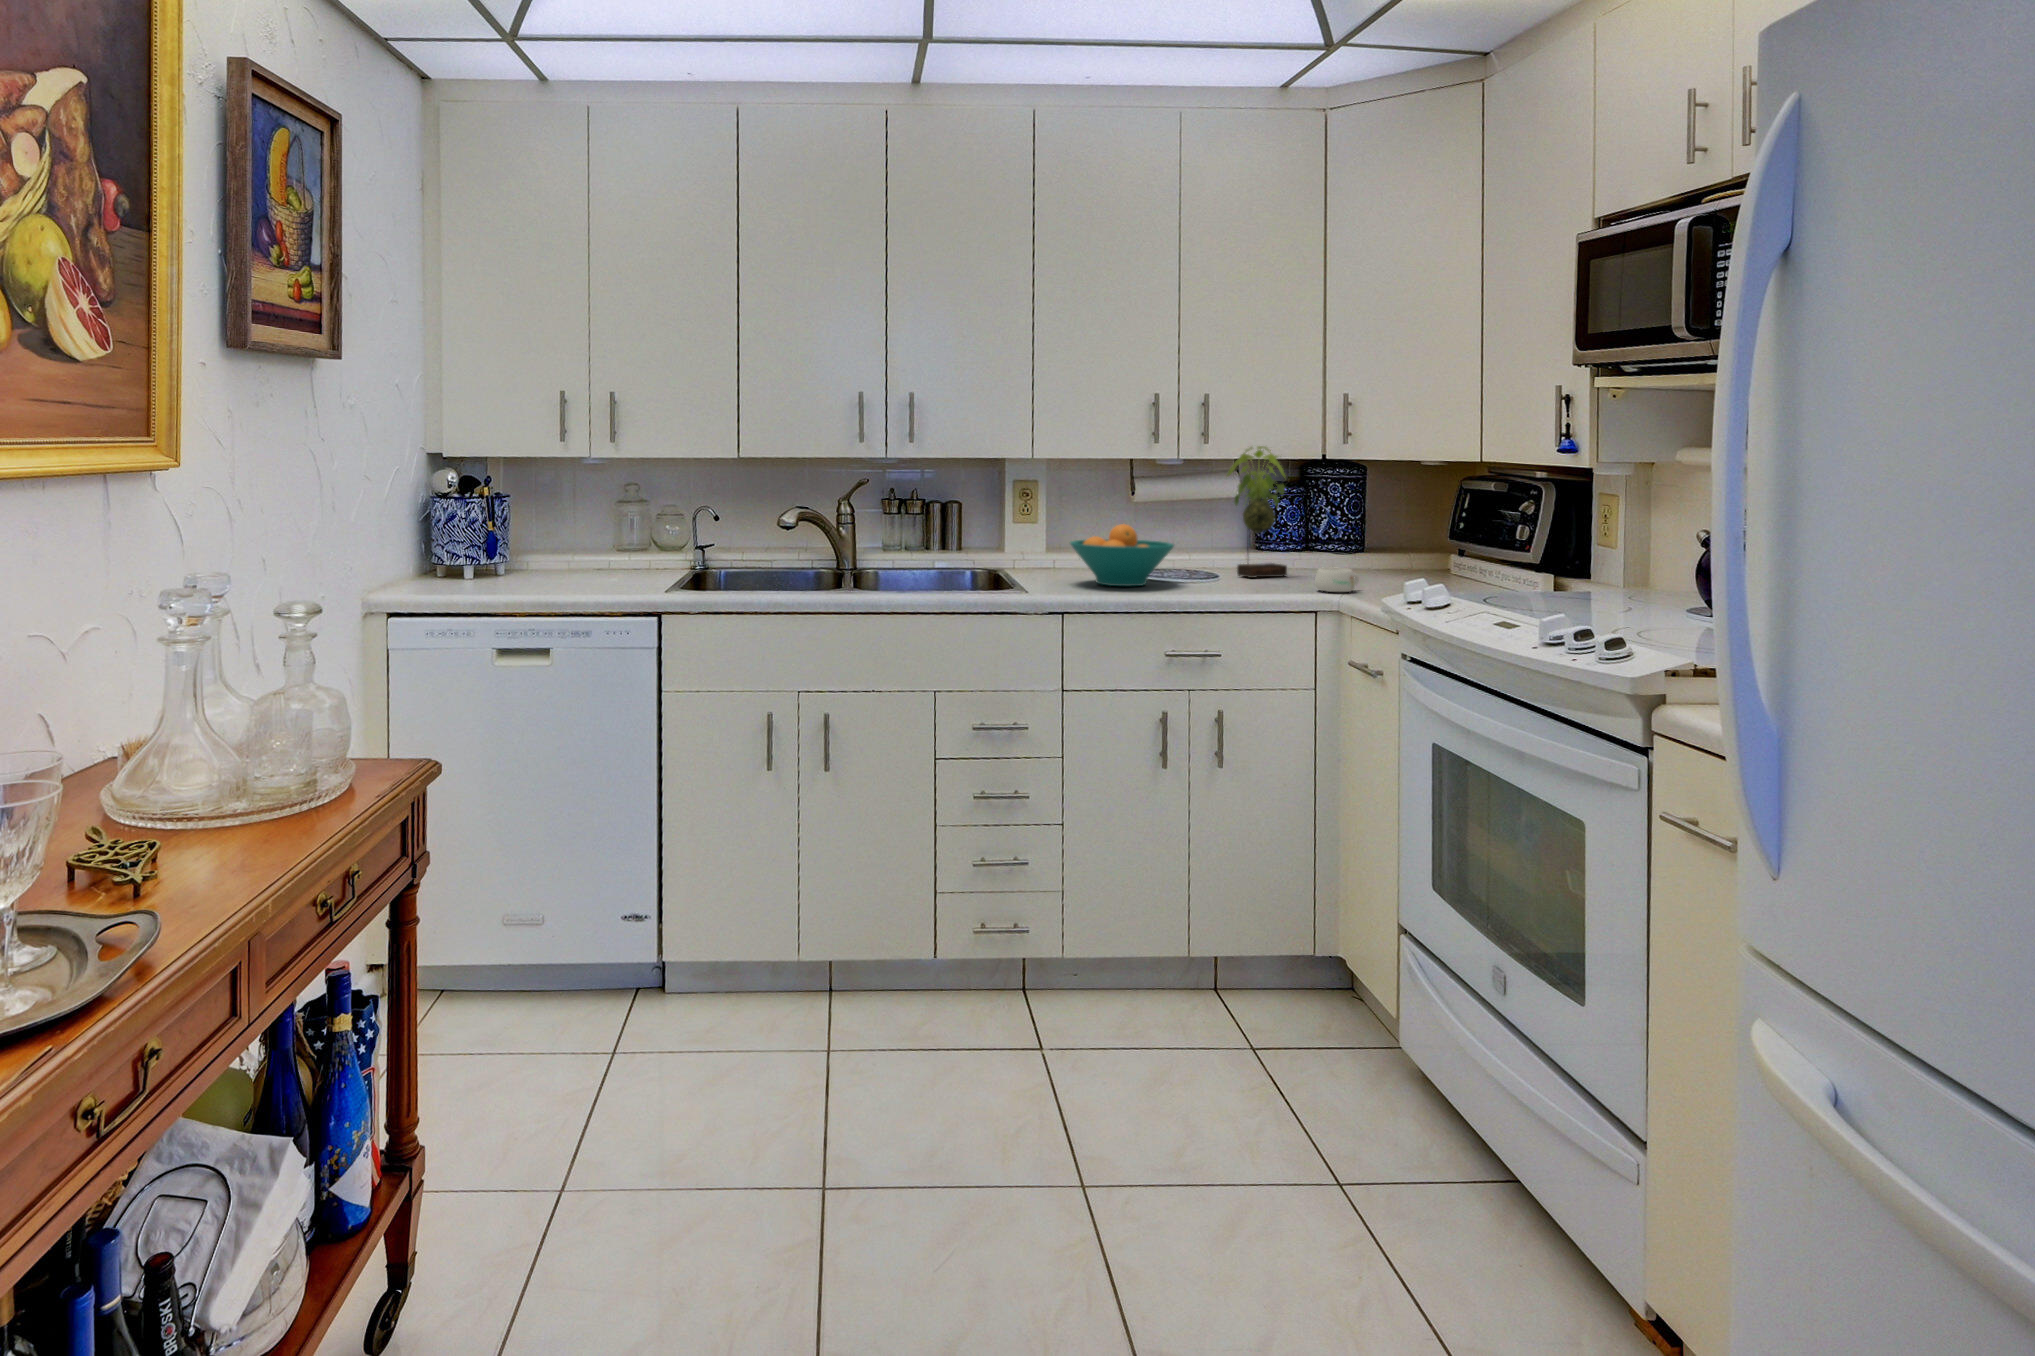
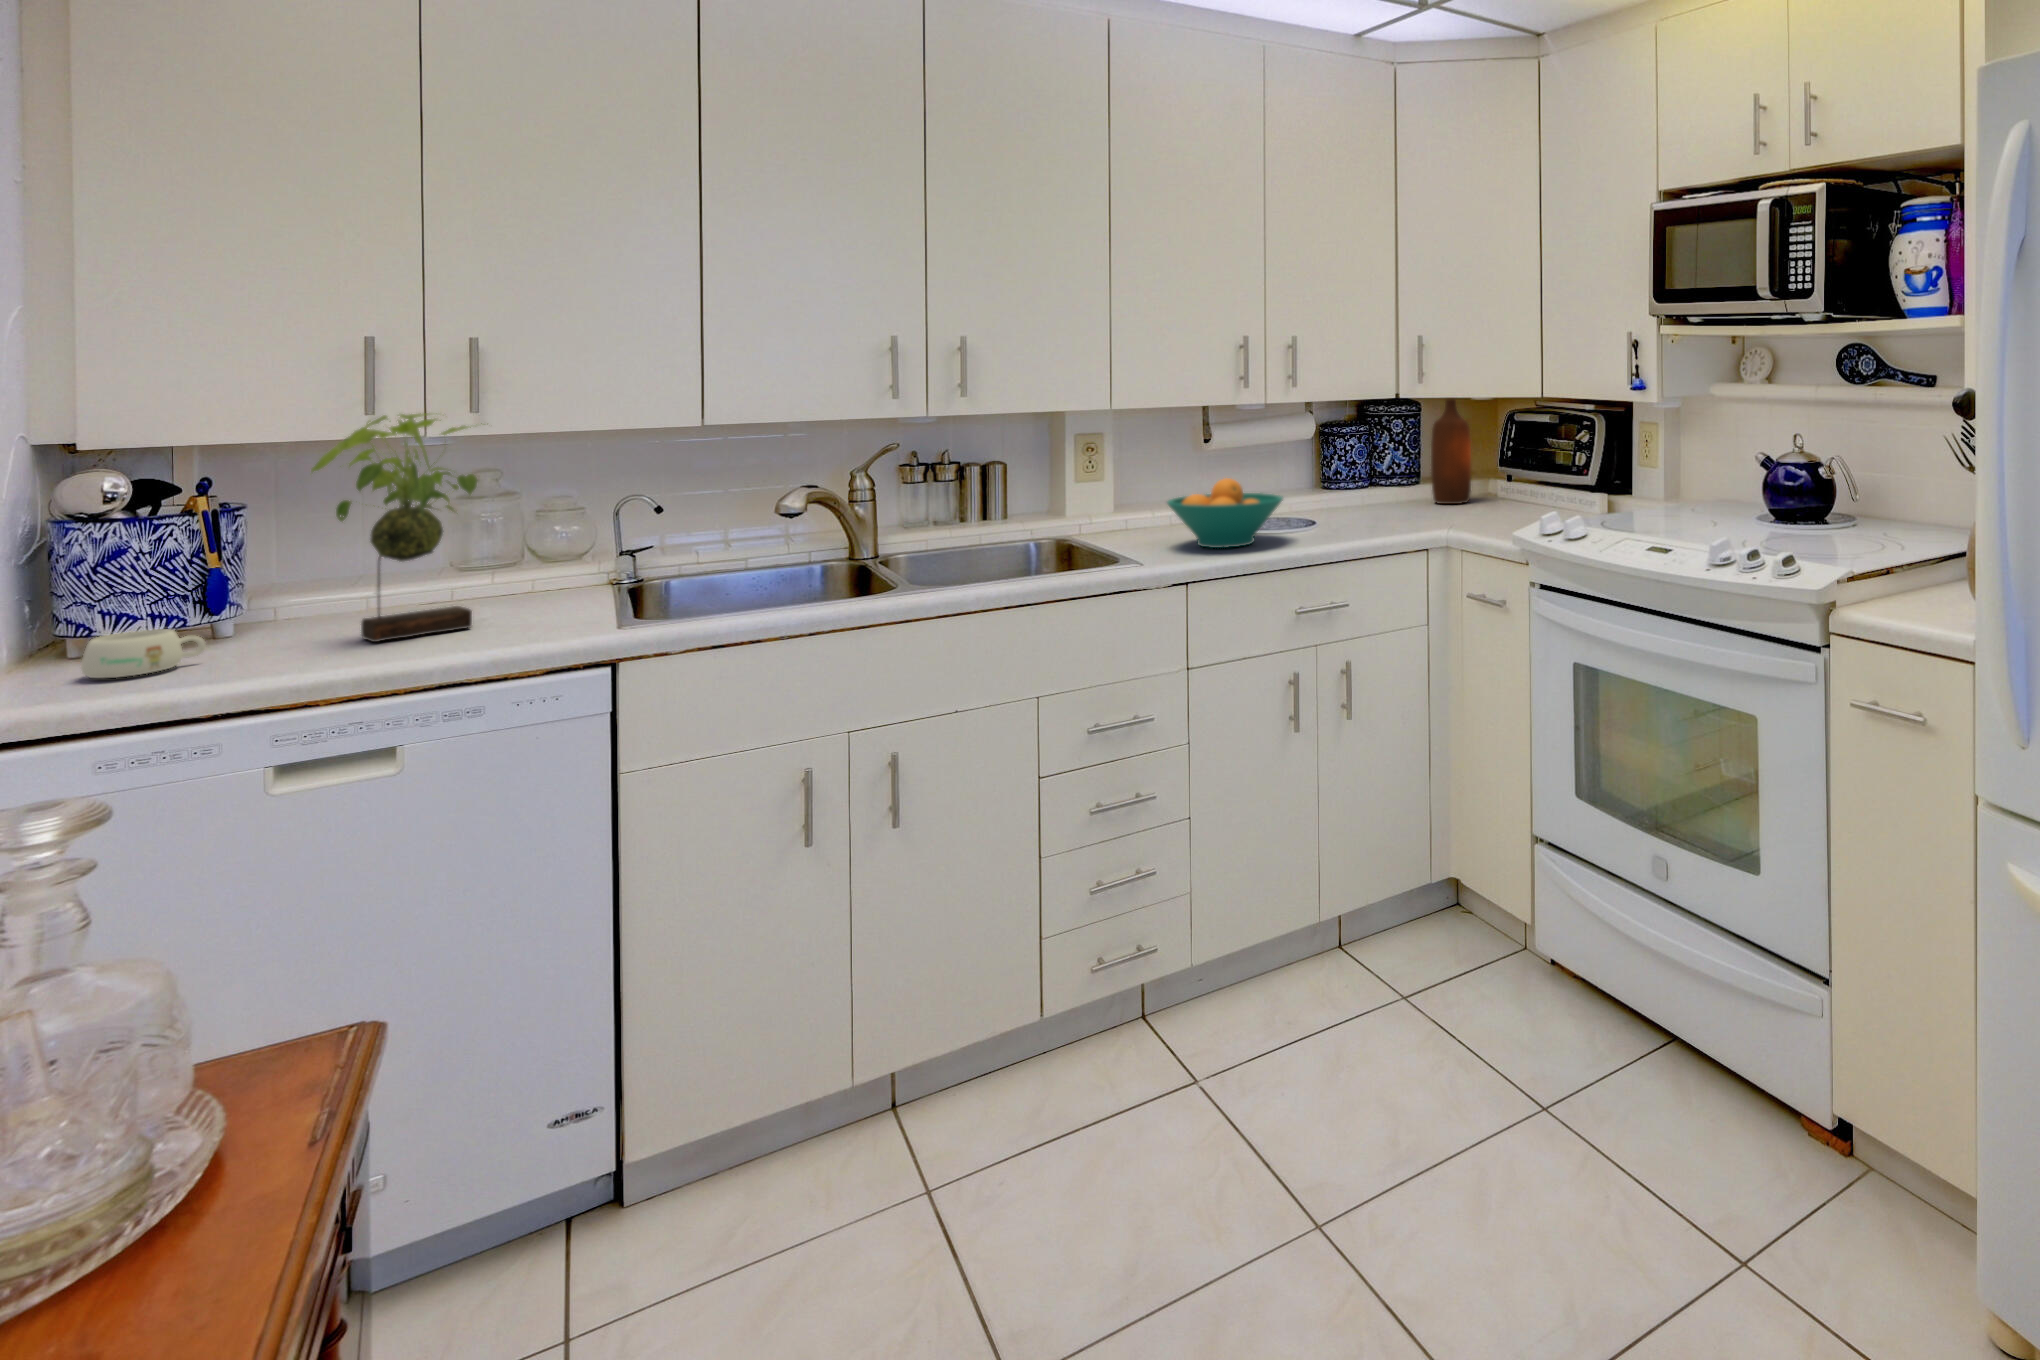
plant: present [1227,446,1287,578] -> present [311,413,482,642]
bottle: none [1363,461,1408,572] -> present [1431,399,1471,504]
mug: present [1315,567,1359,592] -> present [81,629,205,678]

